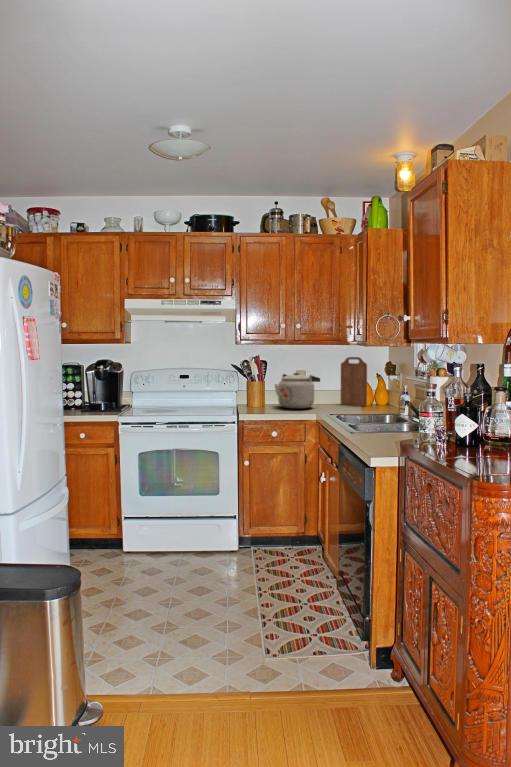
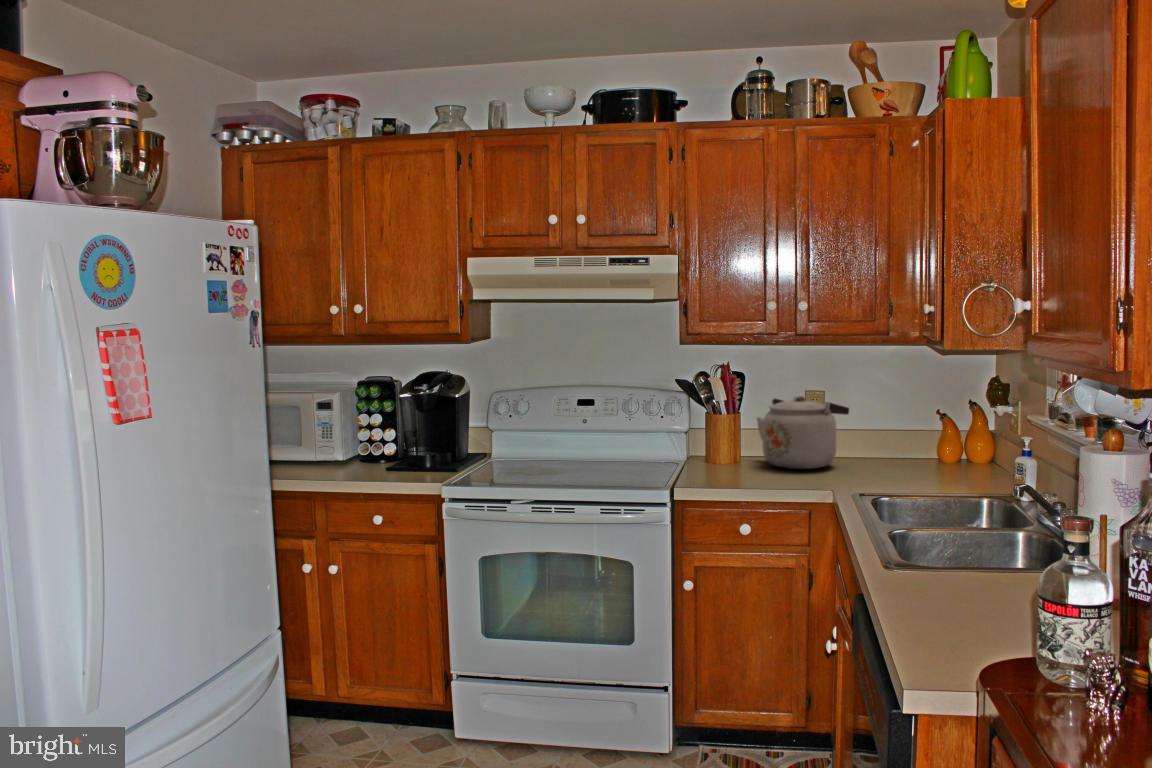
cutting board: present [341,357,367,406] -> none [892,364,948,464]

